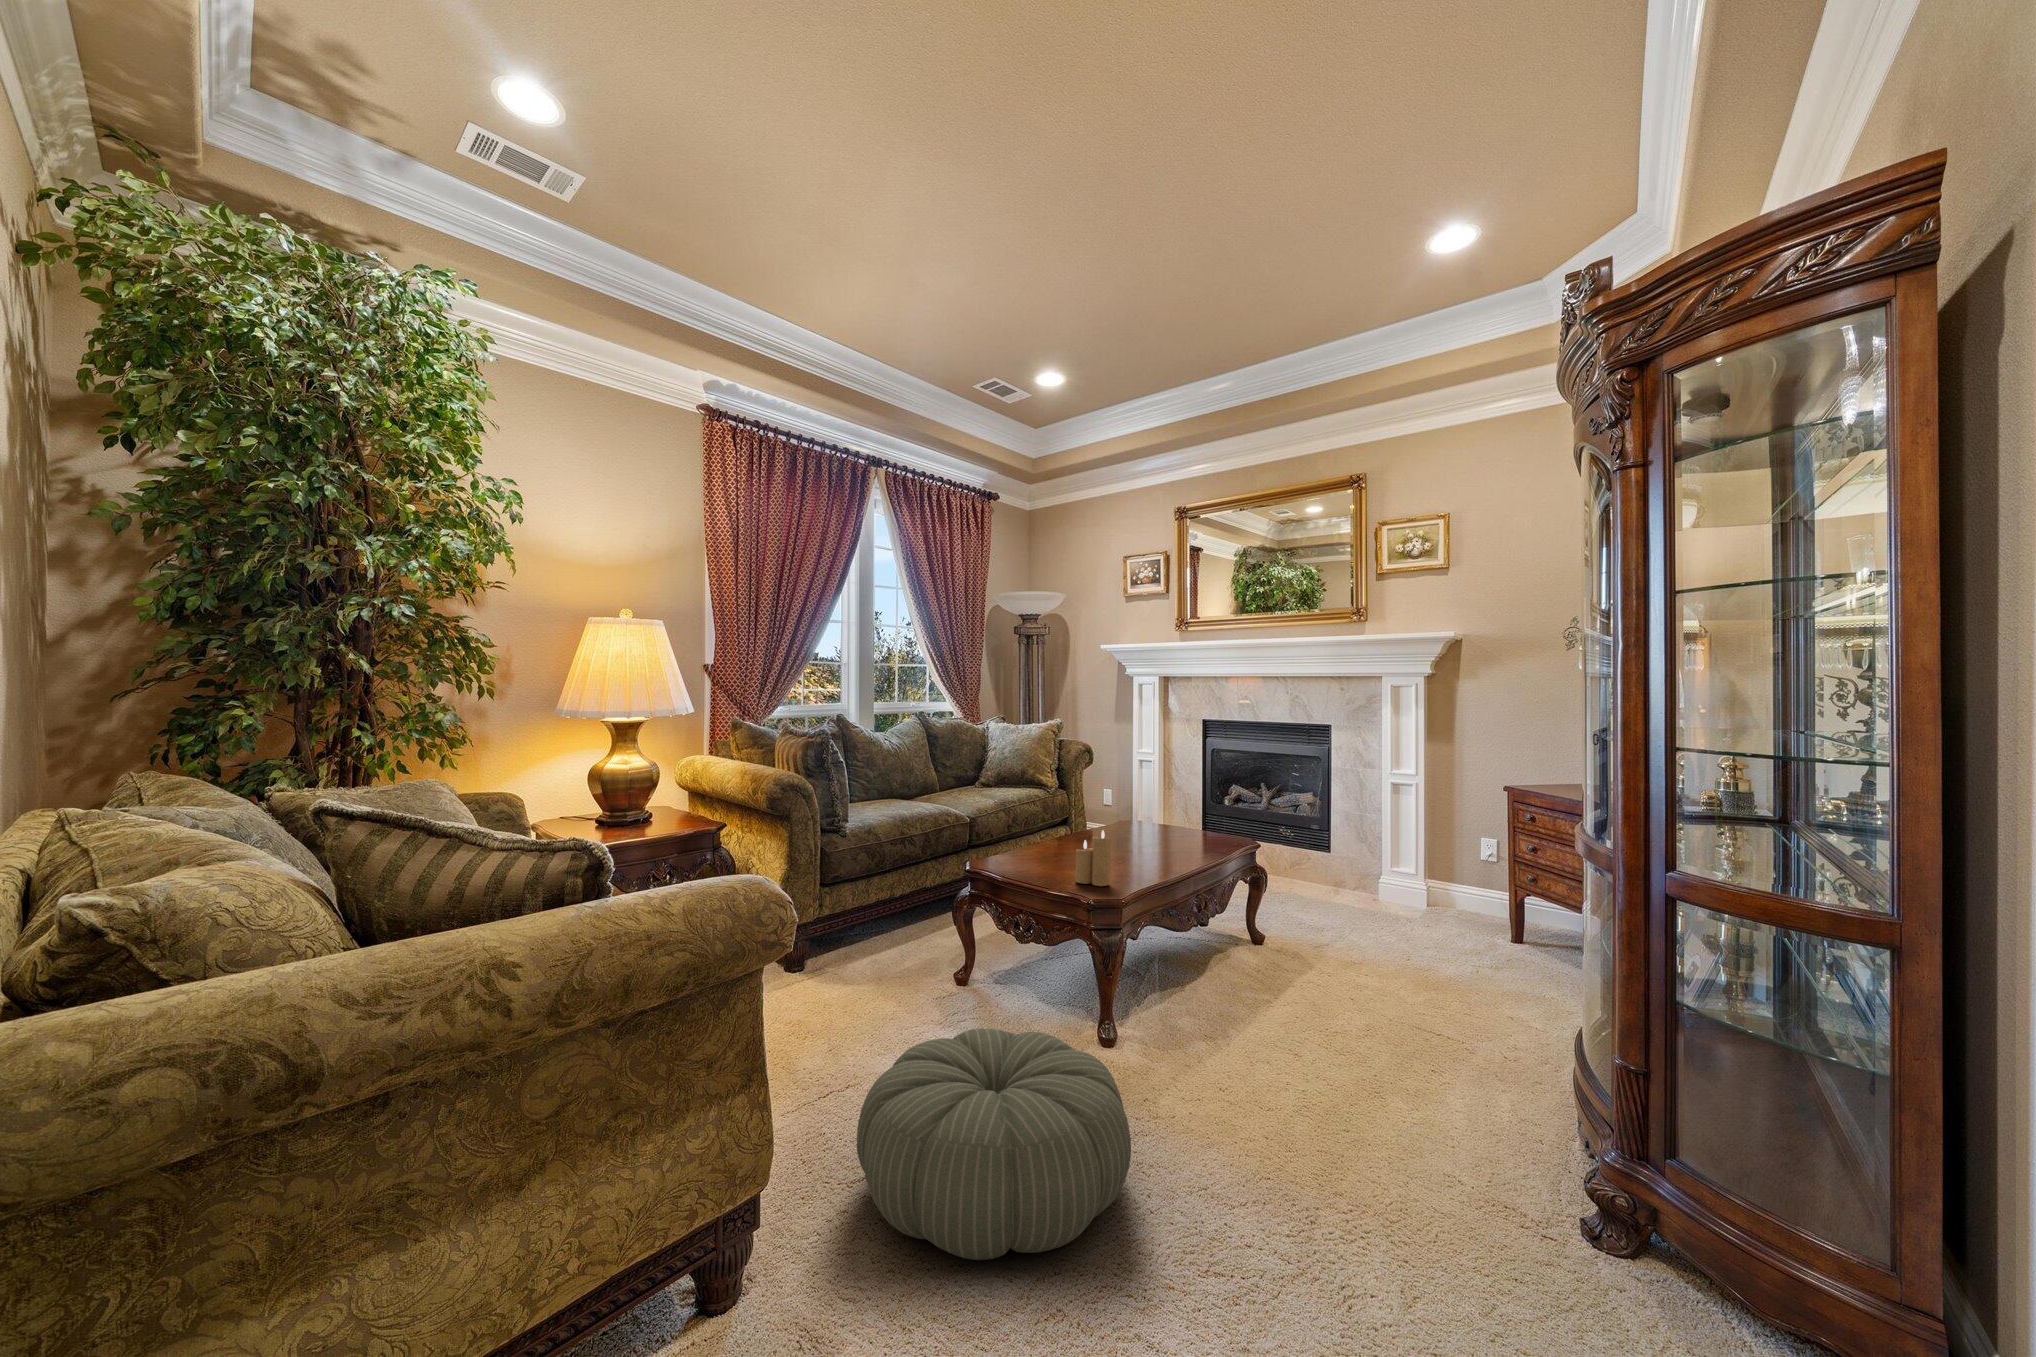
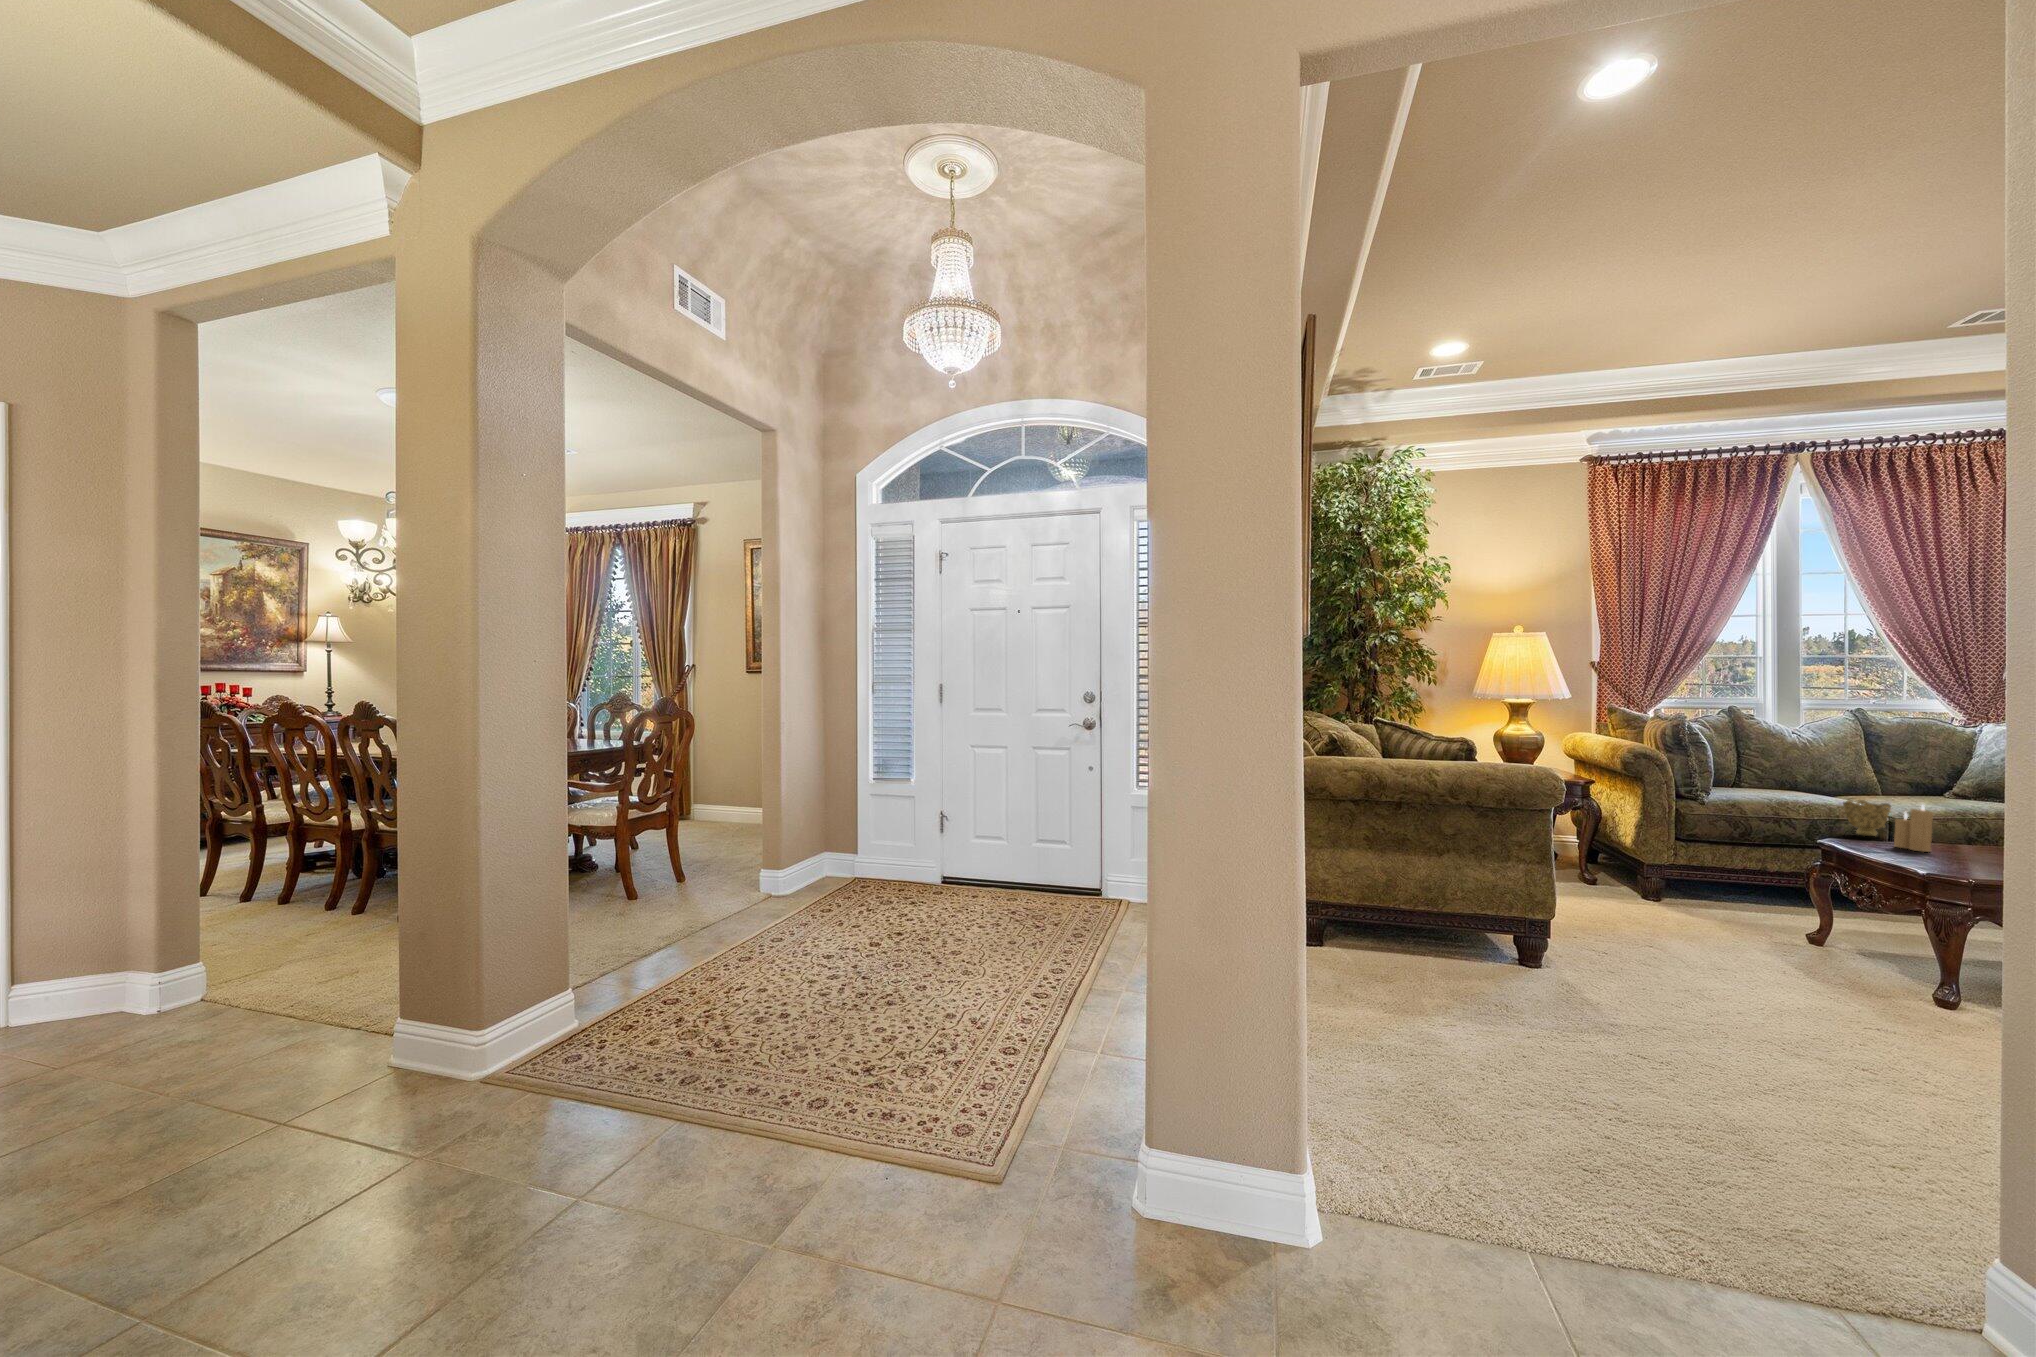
decorative bowl: none [1008,824,1050,866] -> present [1843,800,1891,836]
pouf: present [857,1029,1131,1260] -> none [1618,898,1827,1001]

